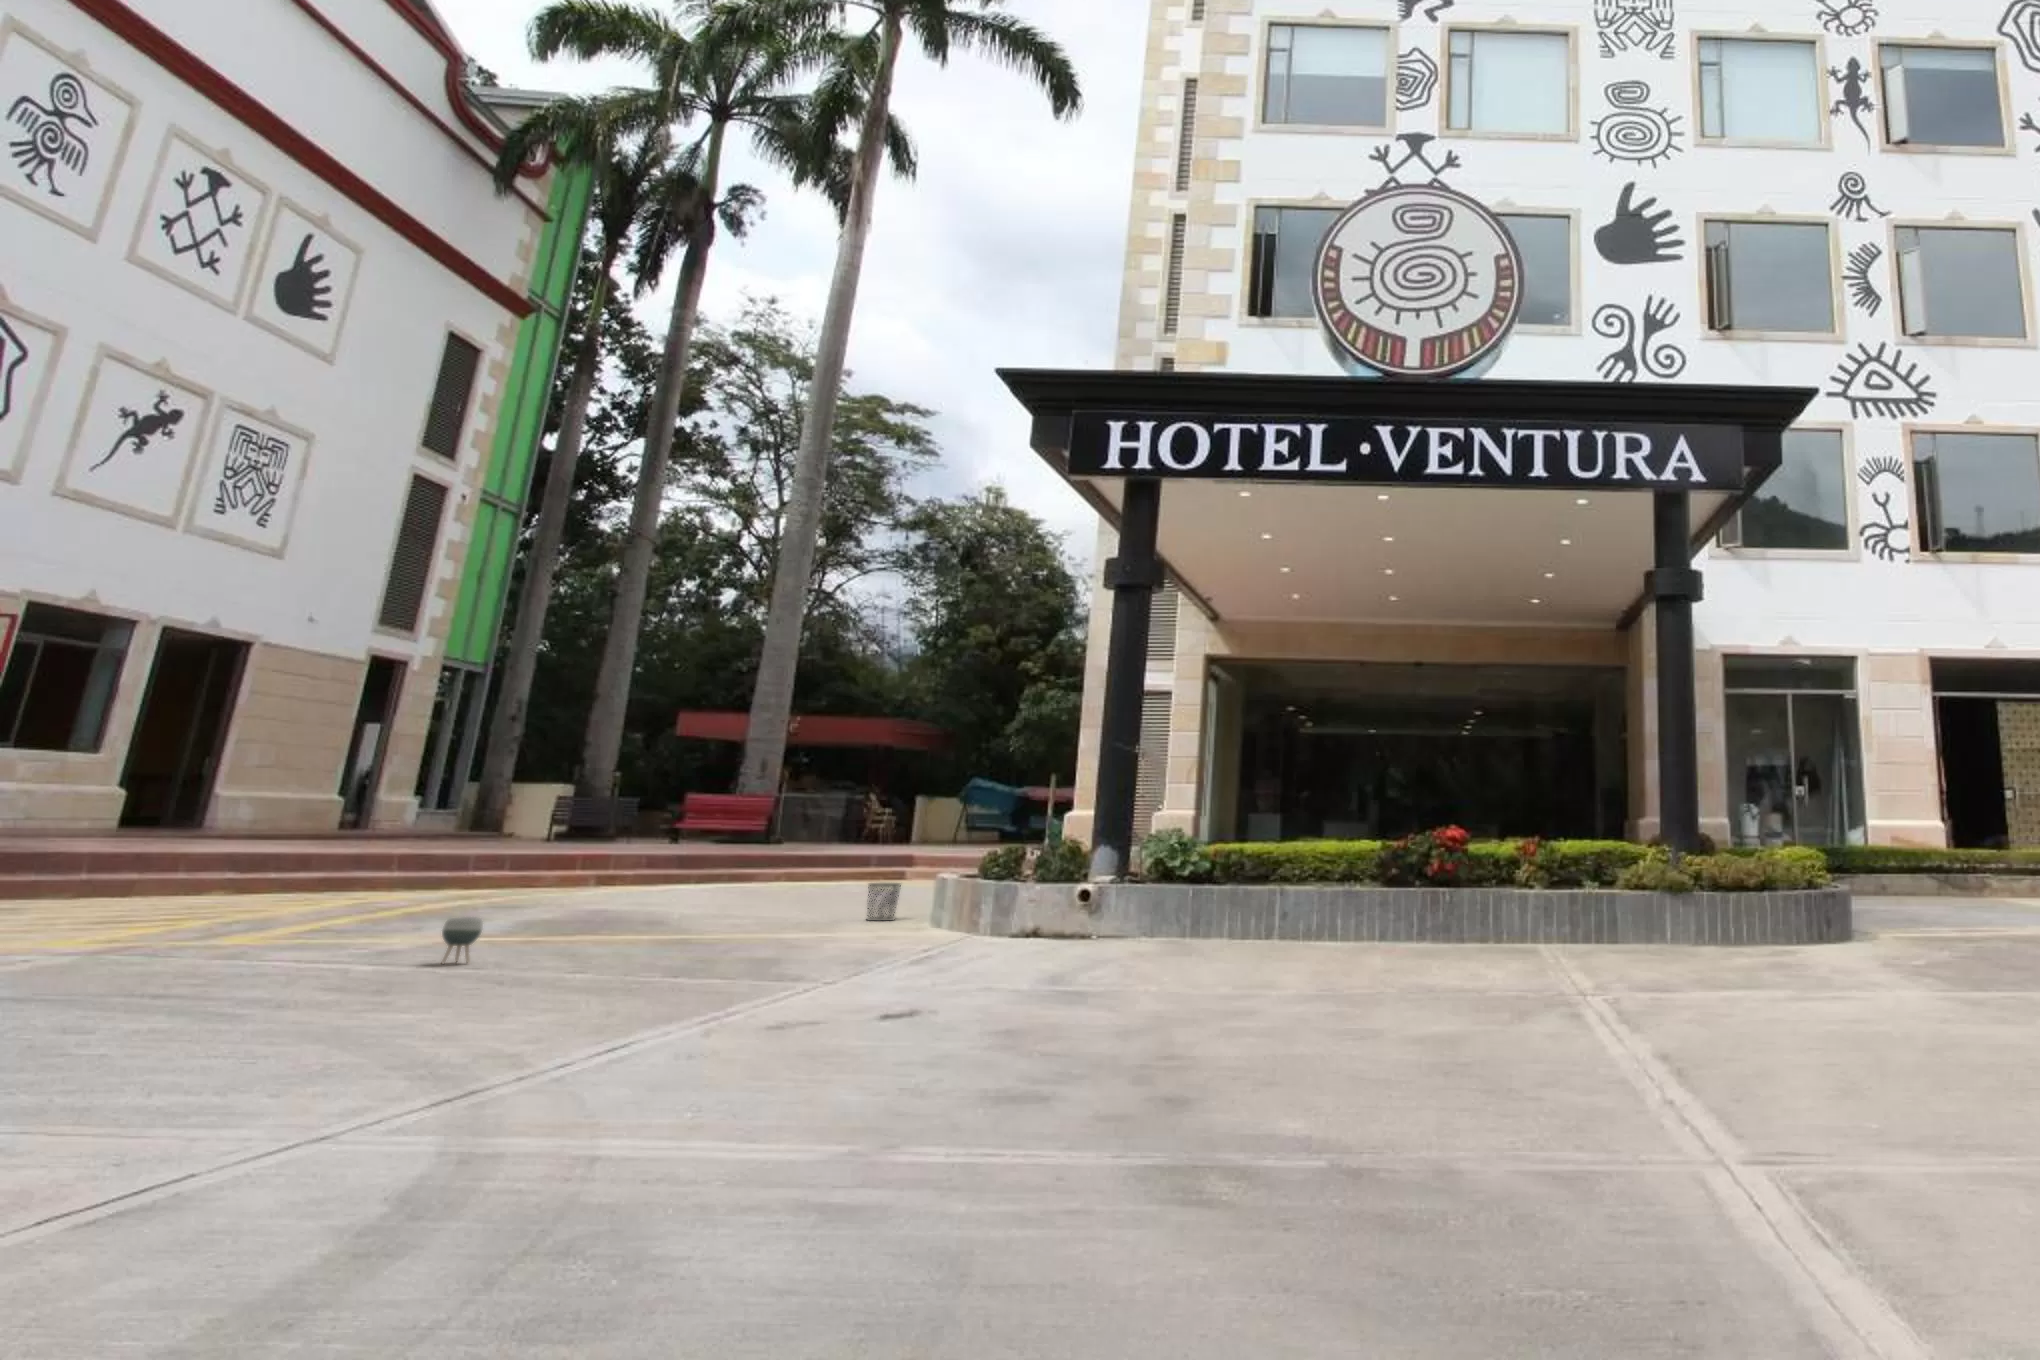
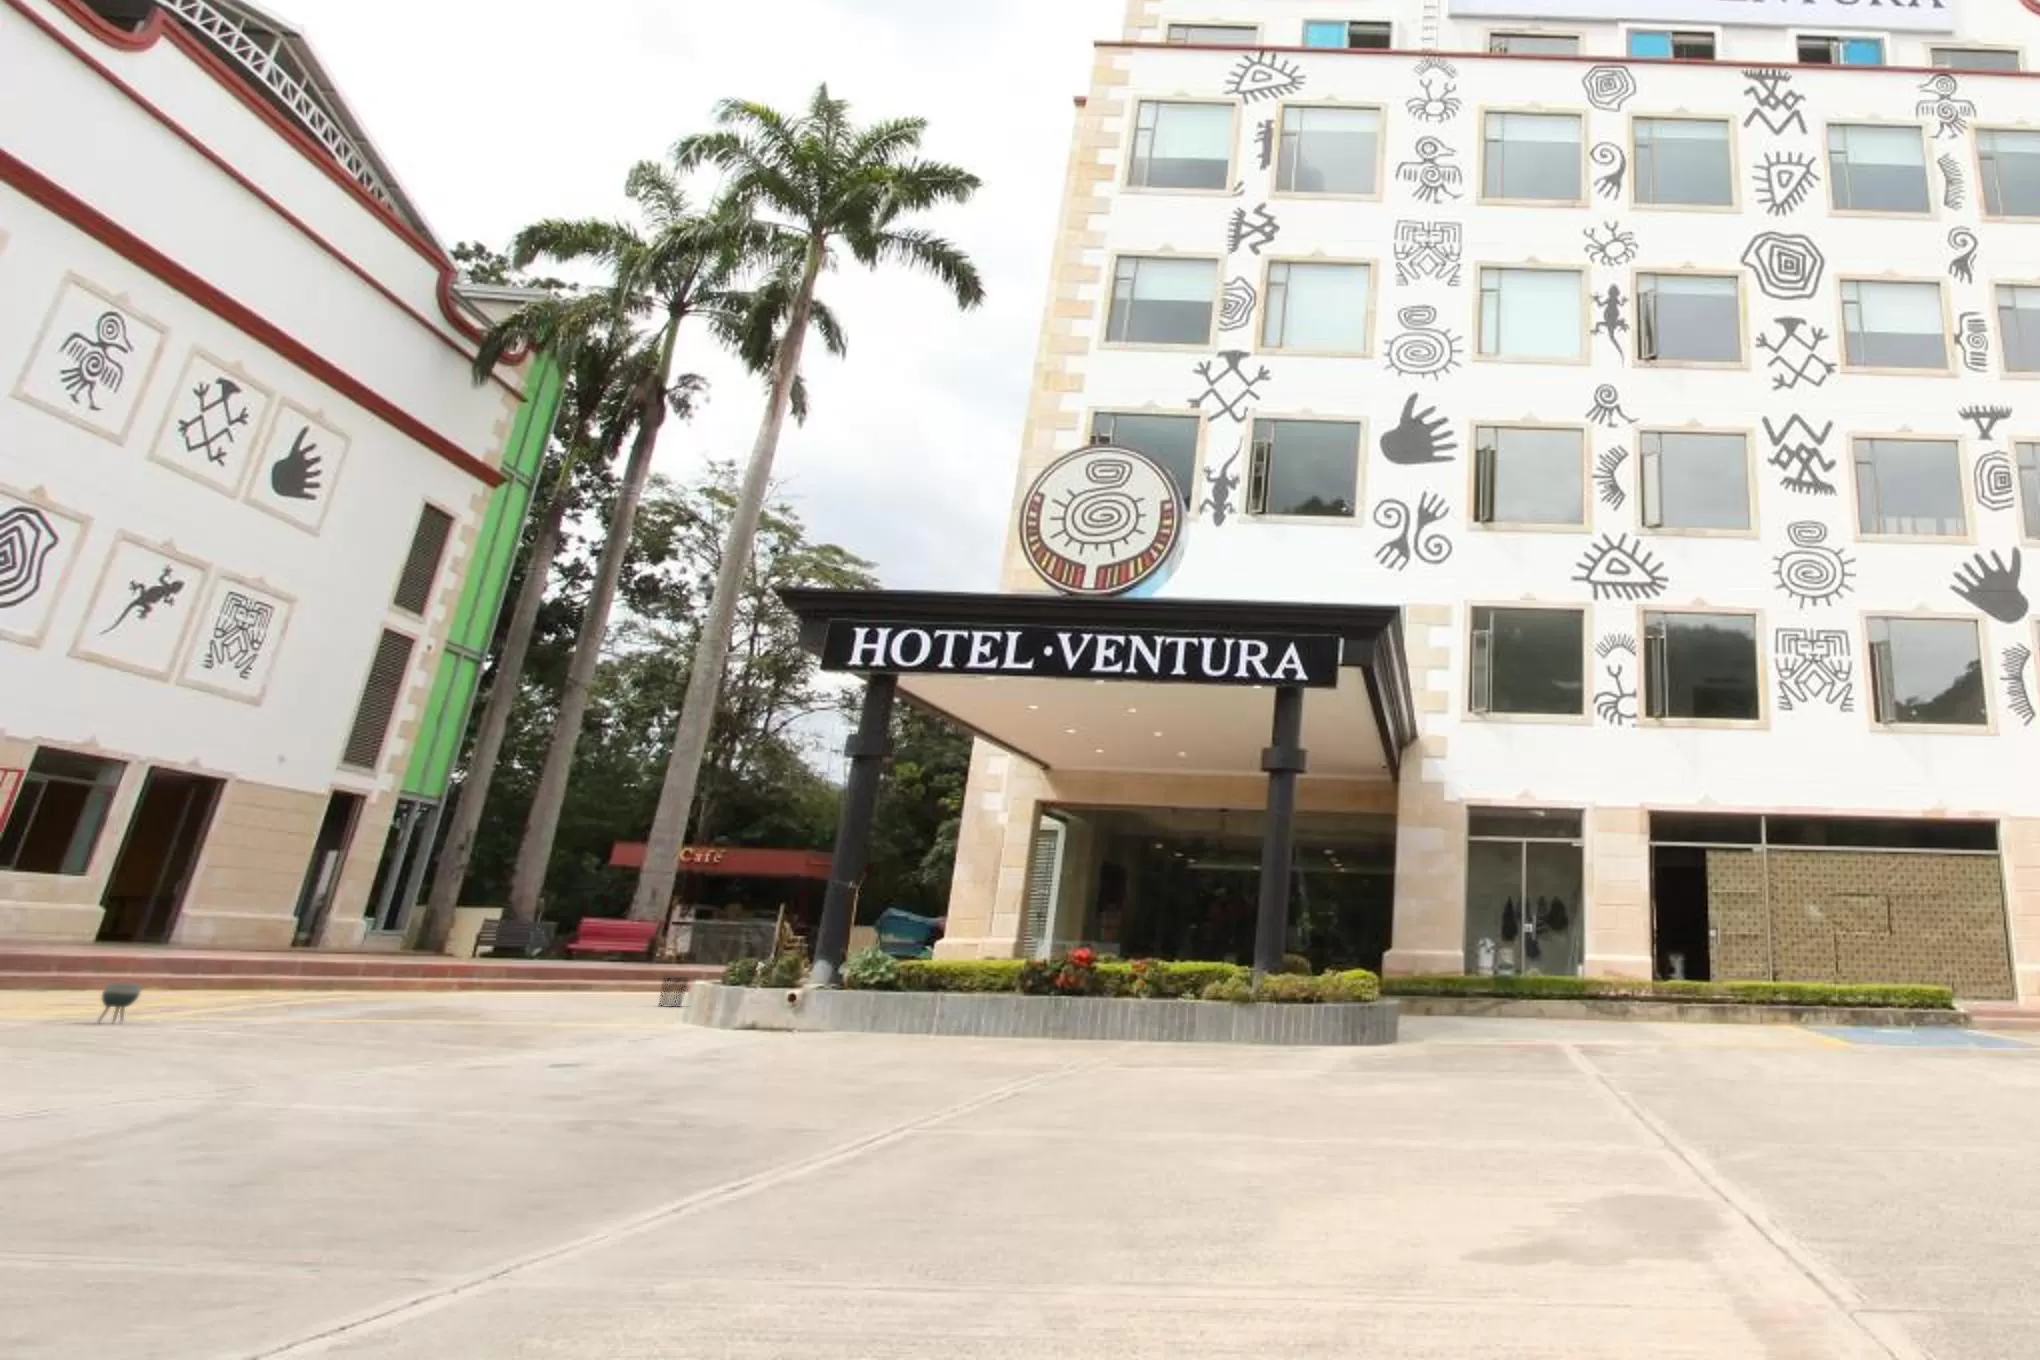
planter: present [442,917,483,963] -> present [98,983,141,1022]

